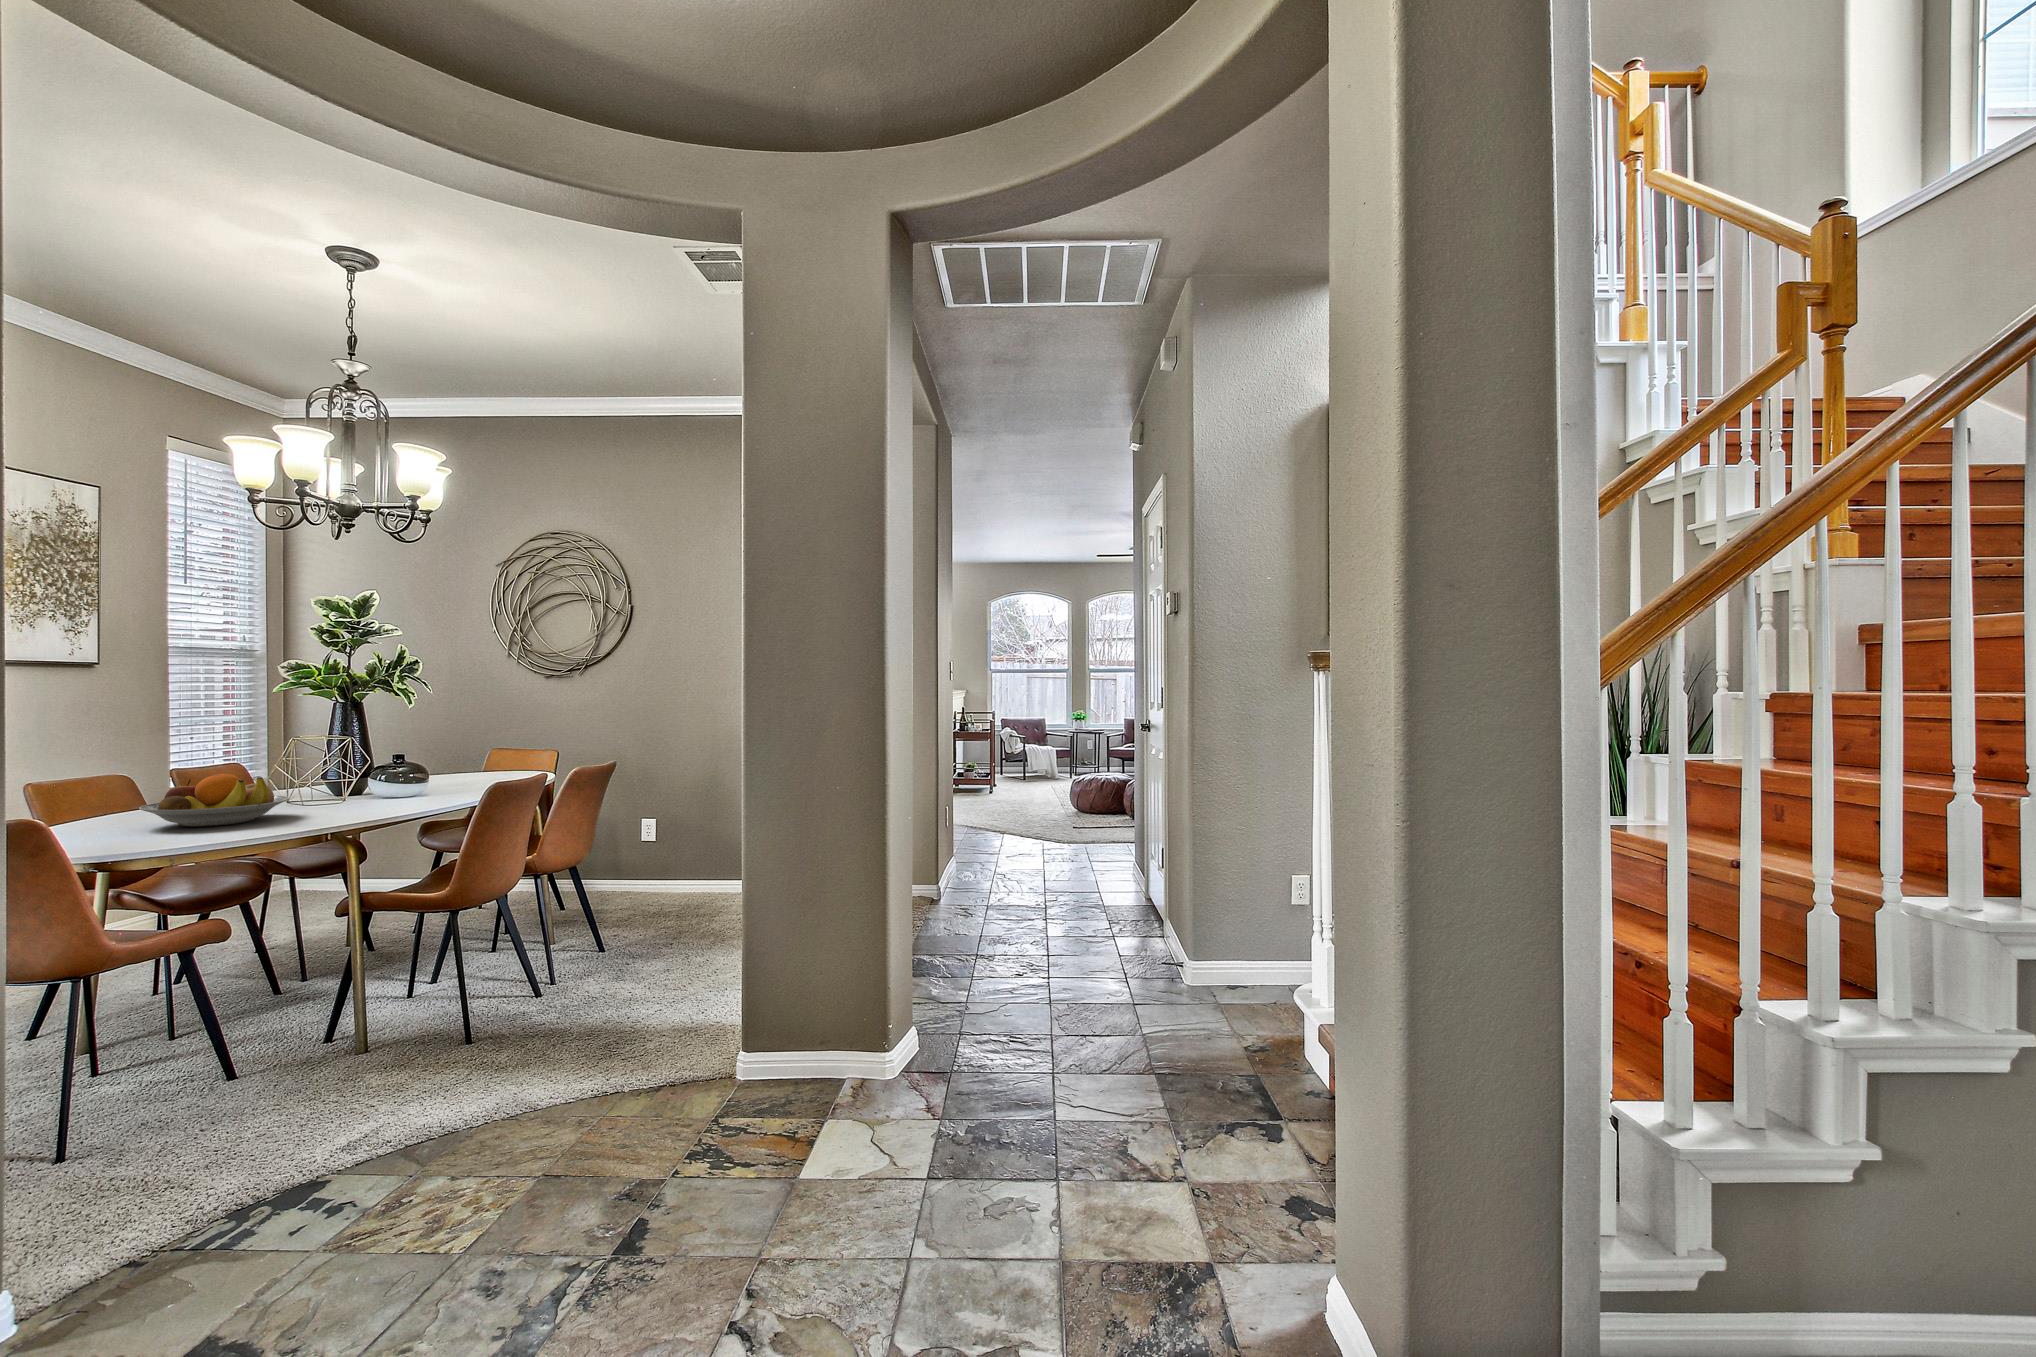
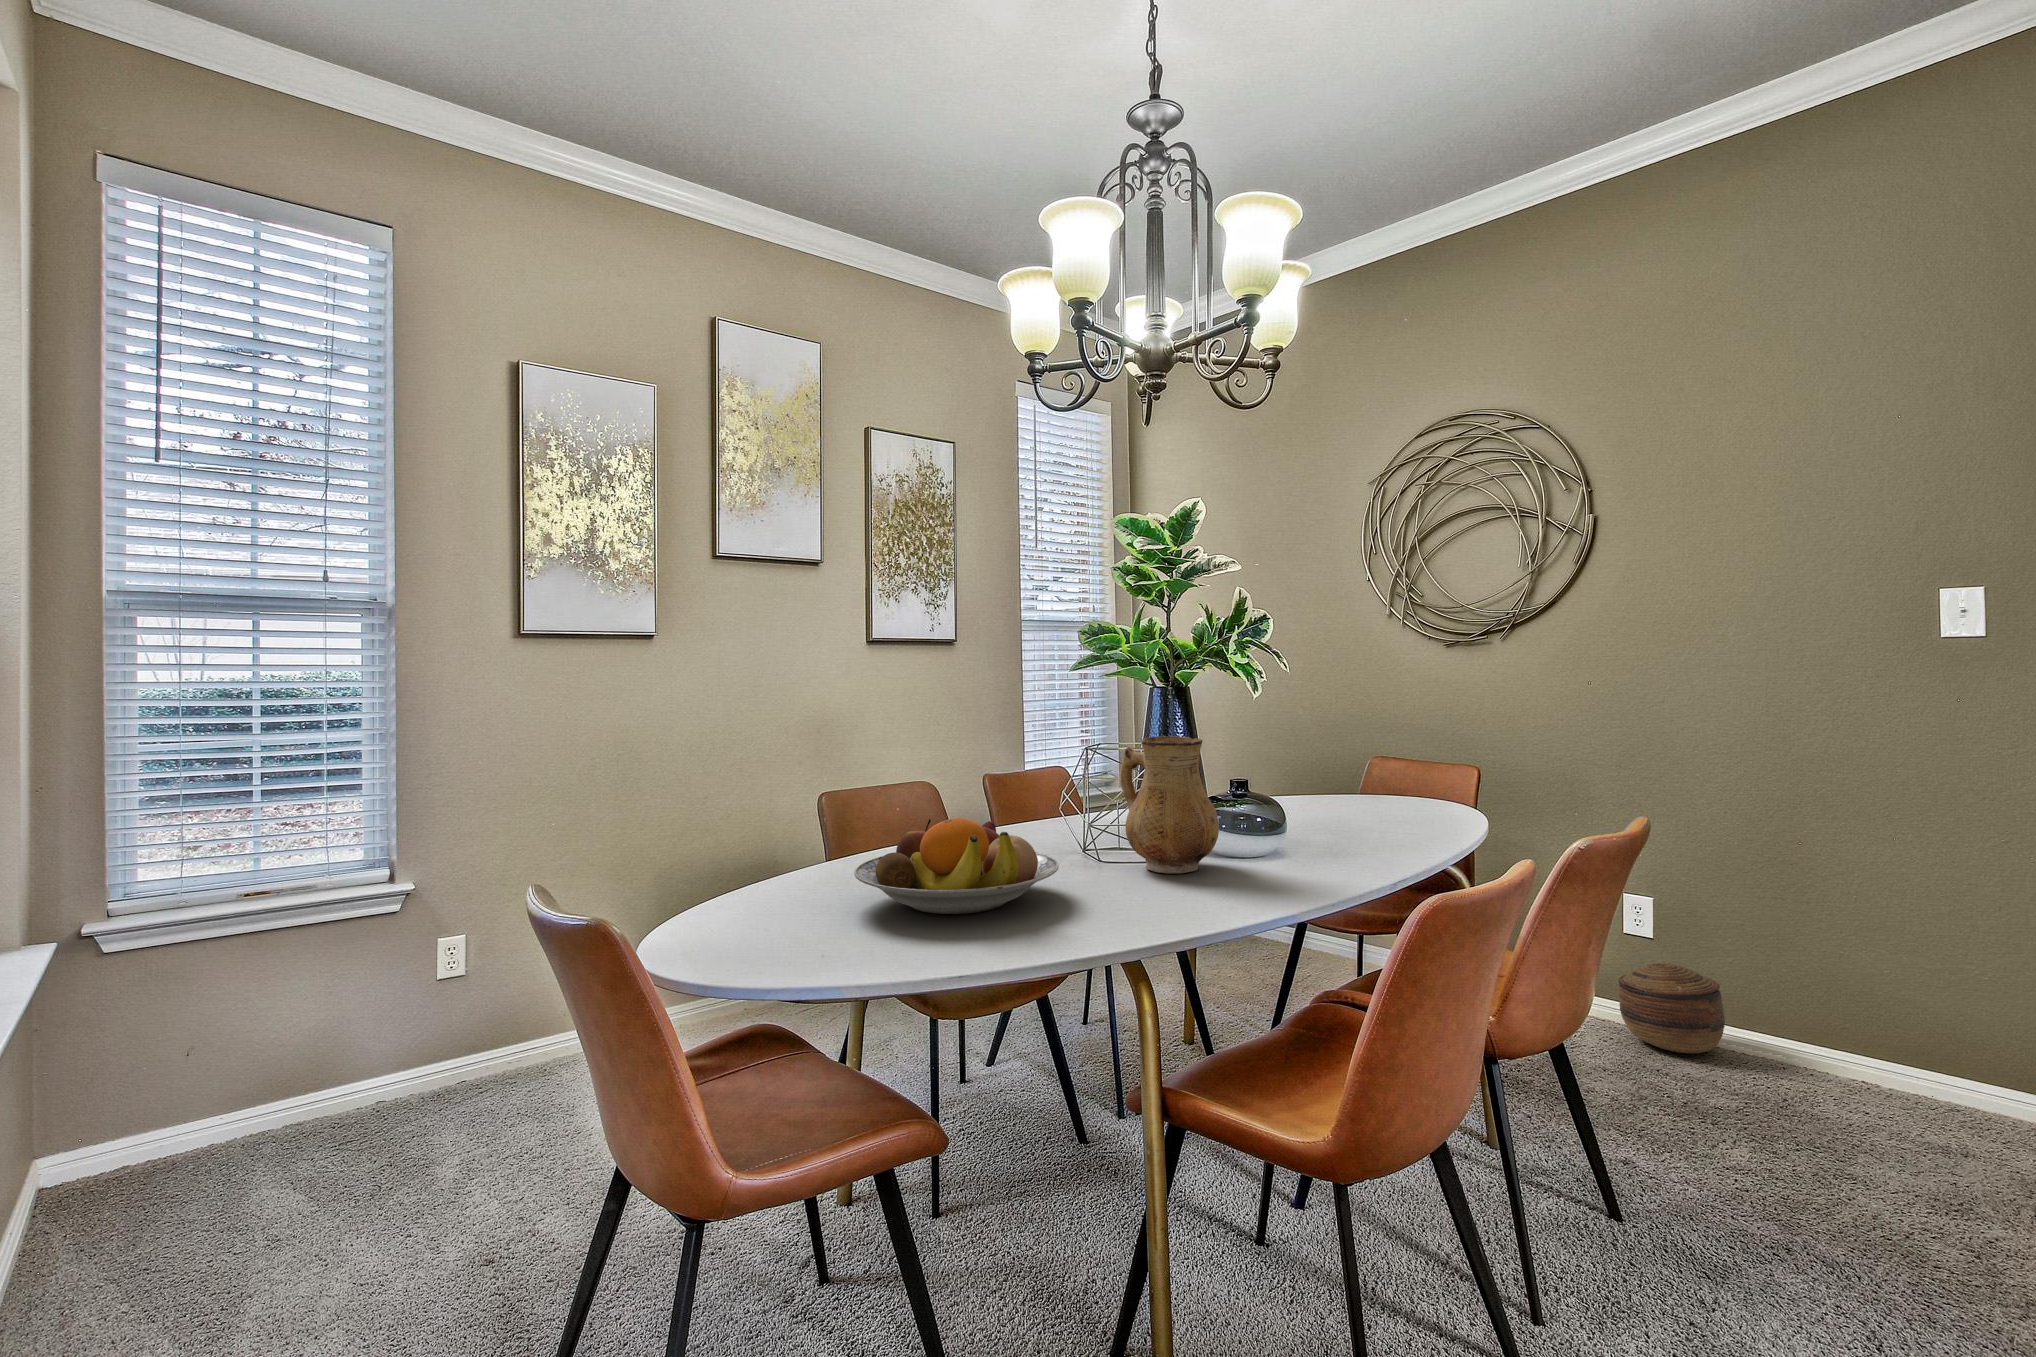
ceramic pitcher: none [320,730,387,804] -> present [1120,736,1219,873]
basket: none [636,855,686,901] -> present [1618,963,1725,1053]

